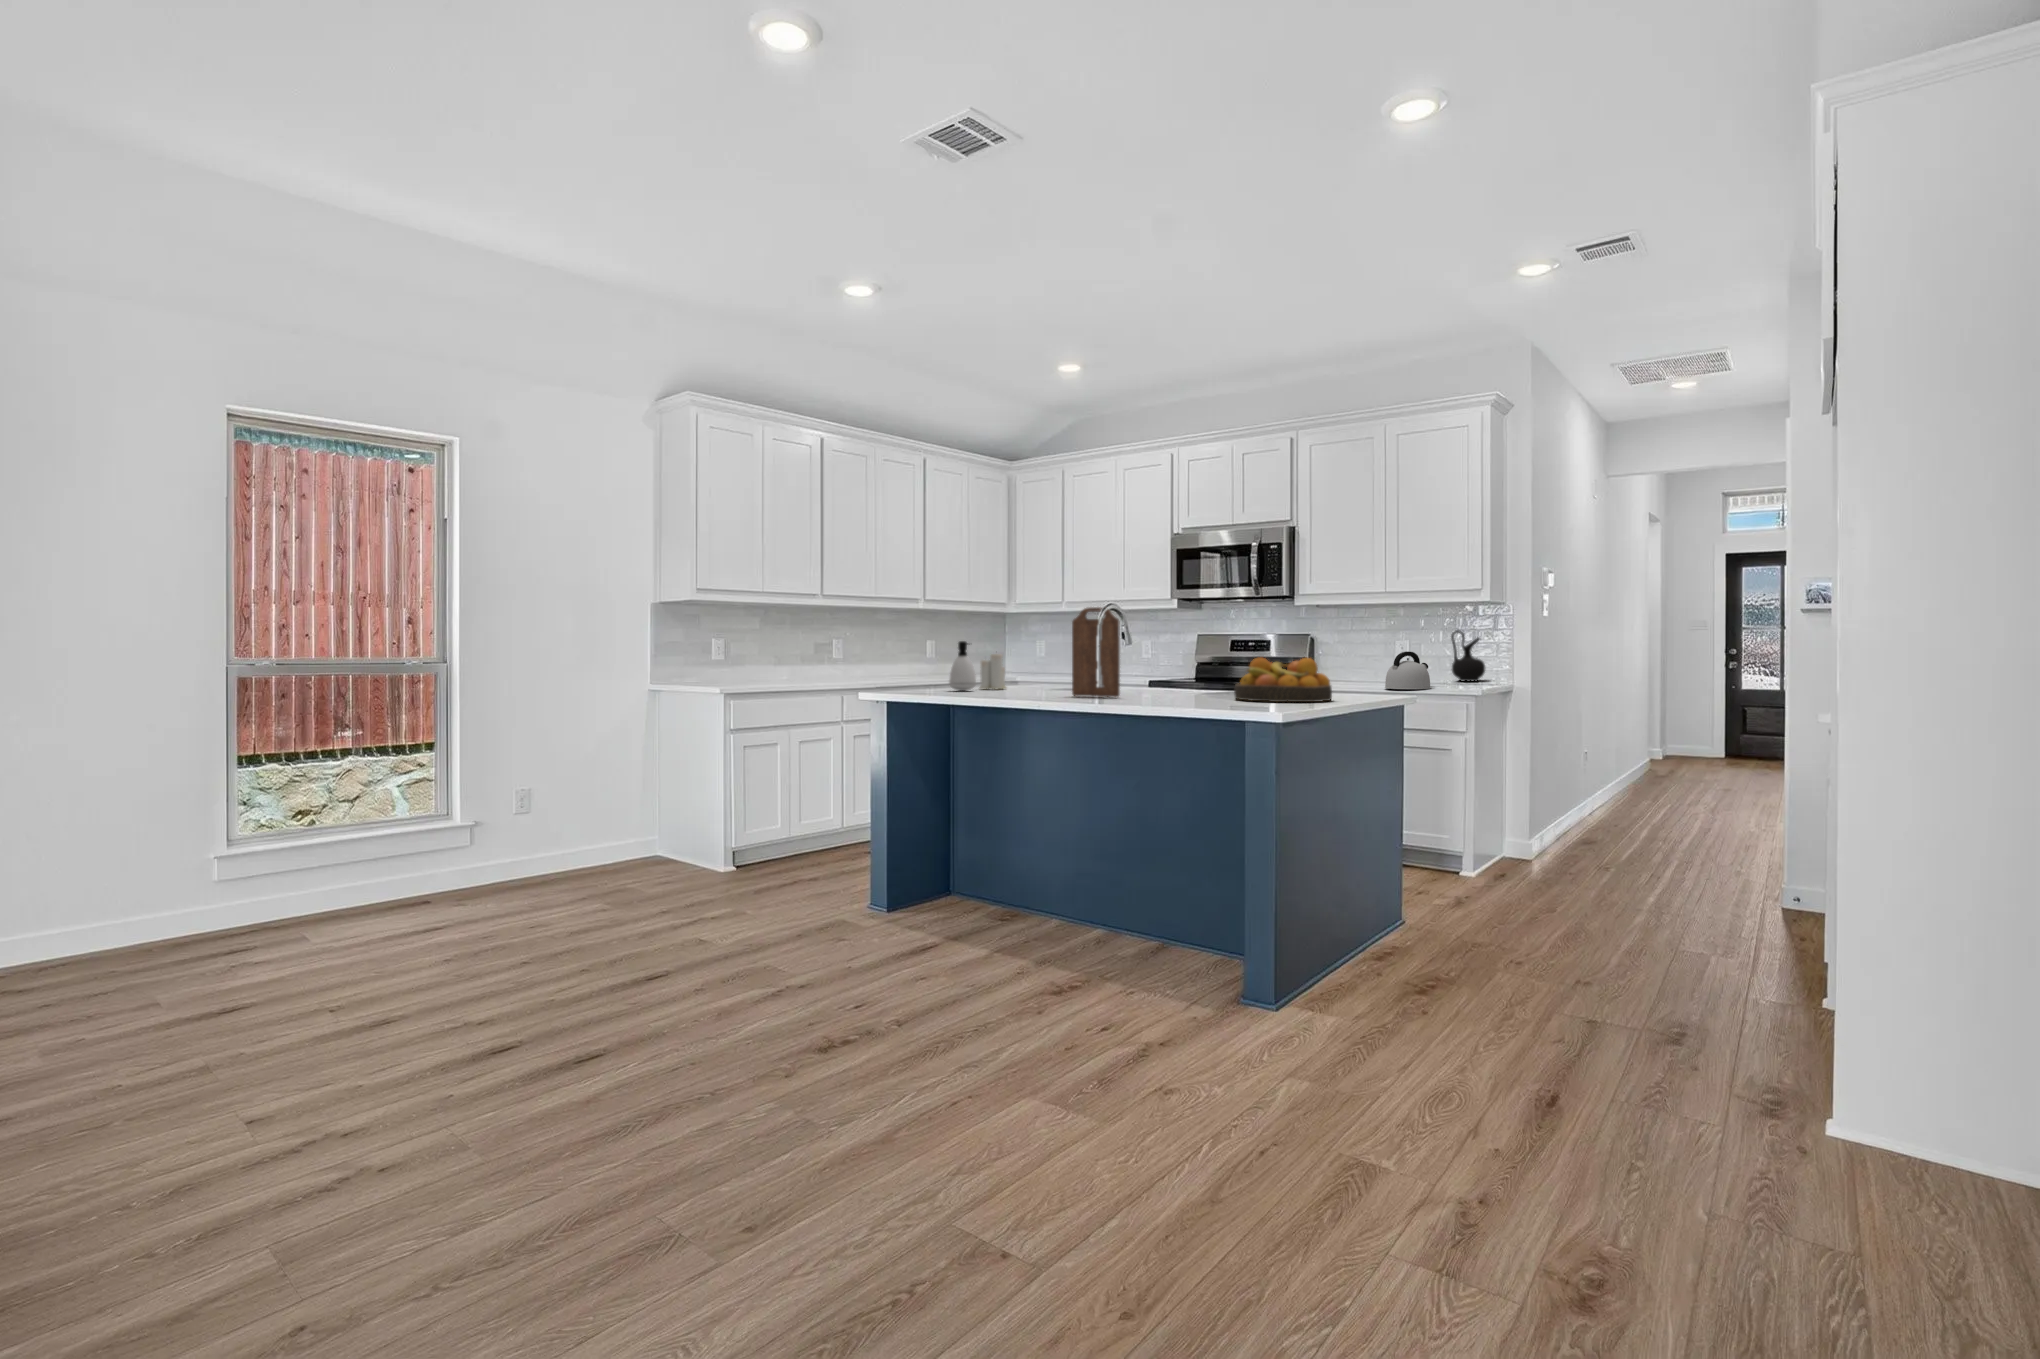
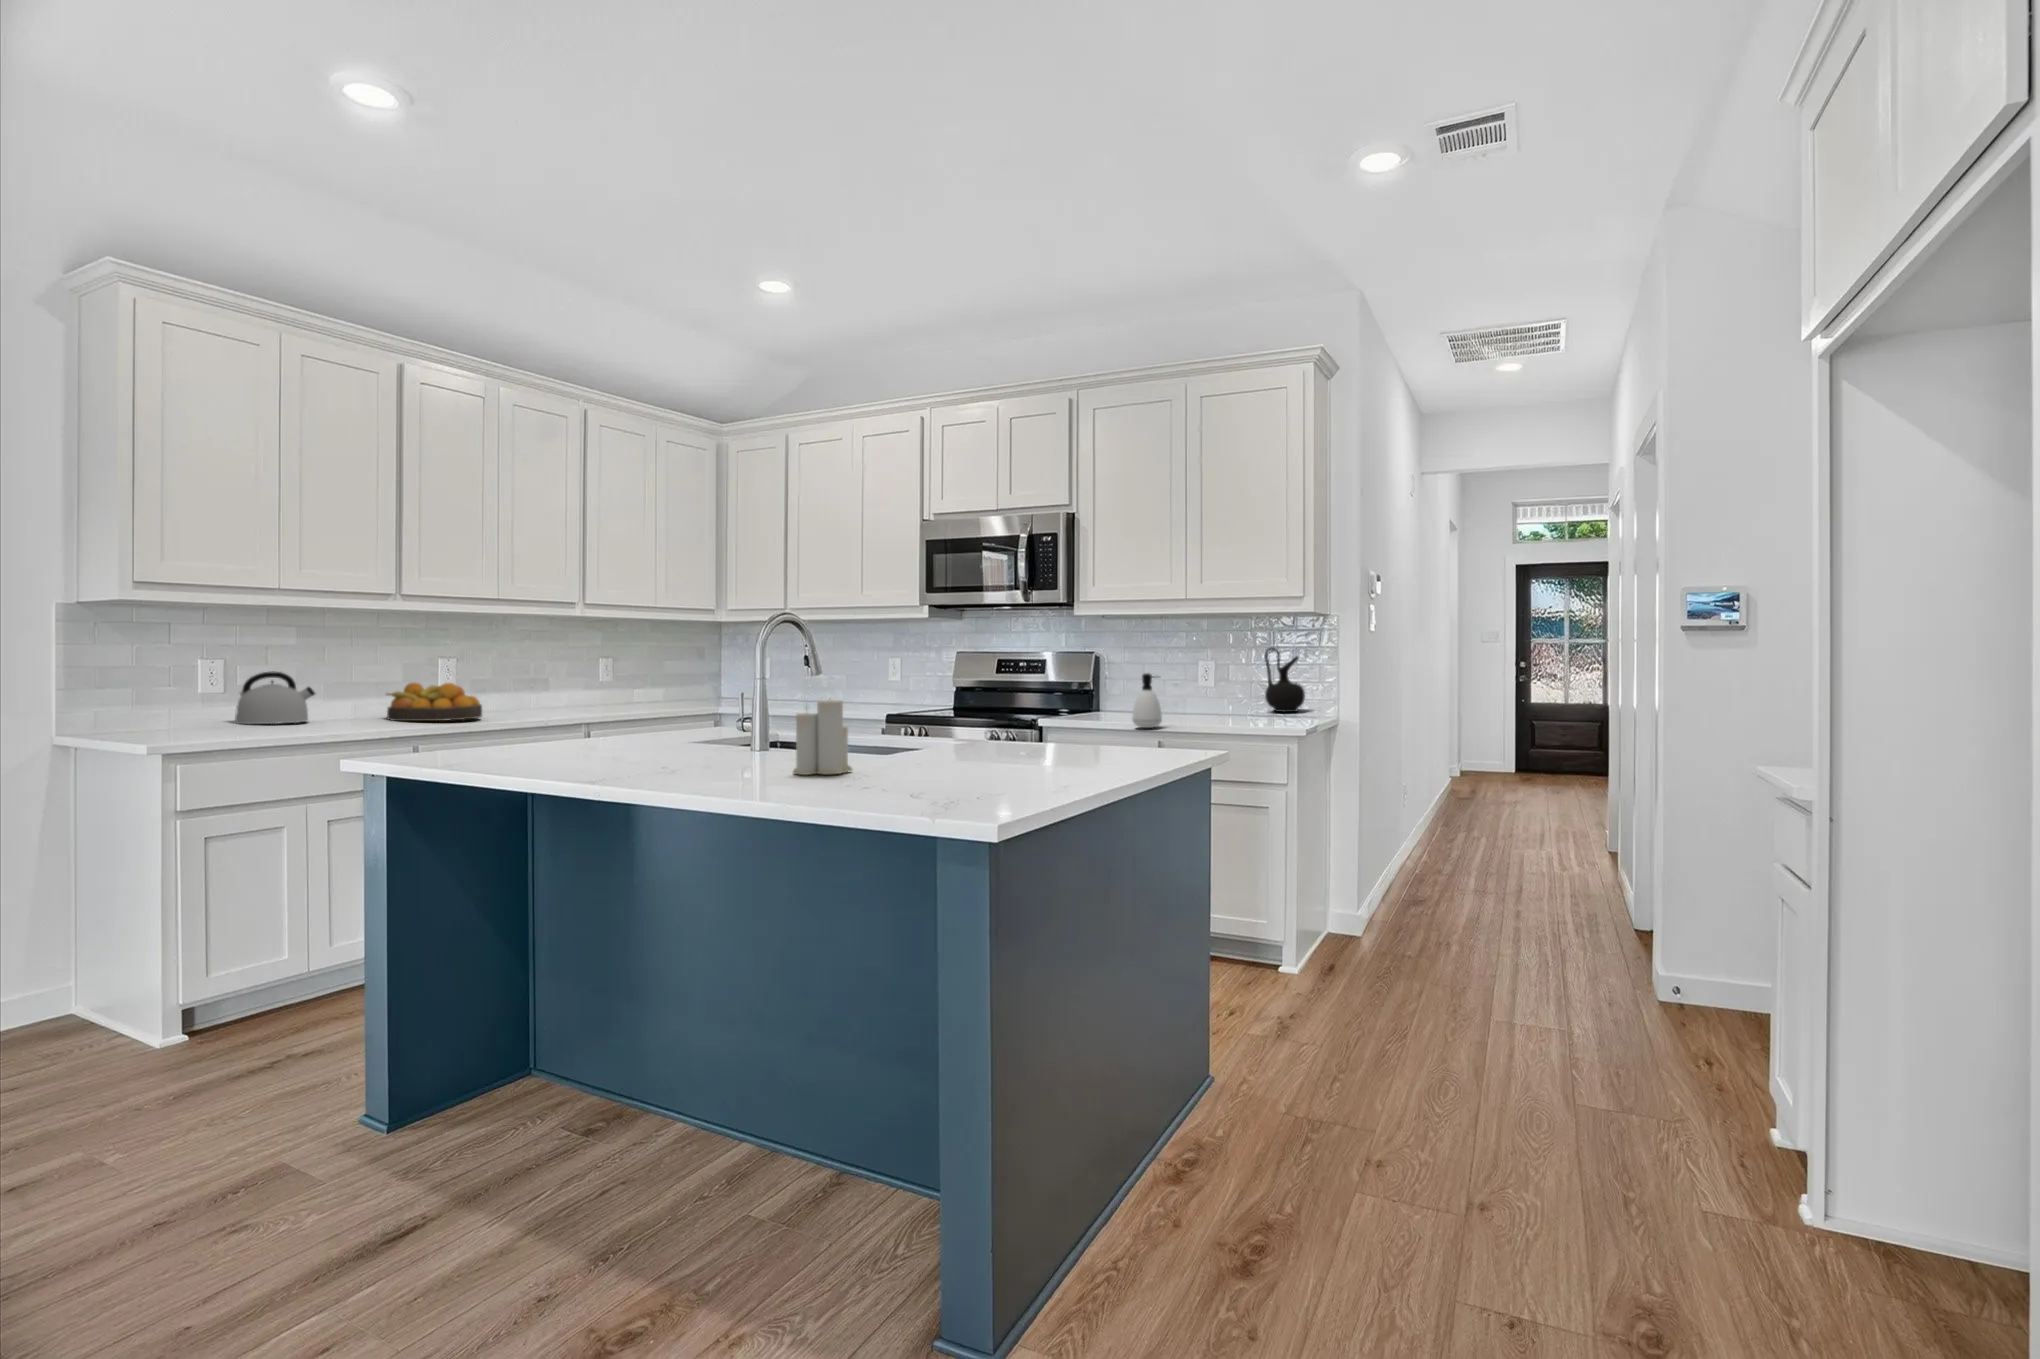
cutting board: present [1072,607,1120,697] -> none [683,615,759,768]
soap dispenser: present [949,641,976,691] -> present [1132,673,1162,728]
kettle: present [1385,651,1431,689] -> present [235,671,315,724]
candle: present [980,654,1006,689] -> present [793,699,852,775]
fruit bowl: present [1234,658,1332,702] -> present [387,683,482,721]

